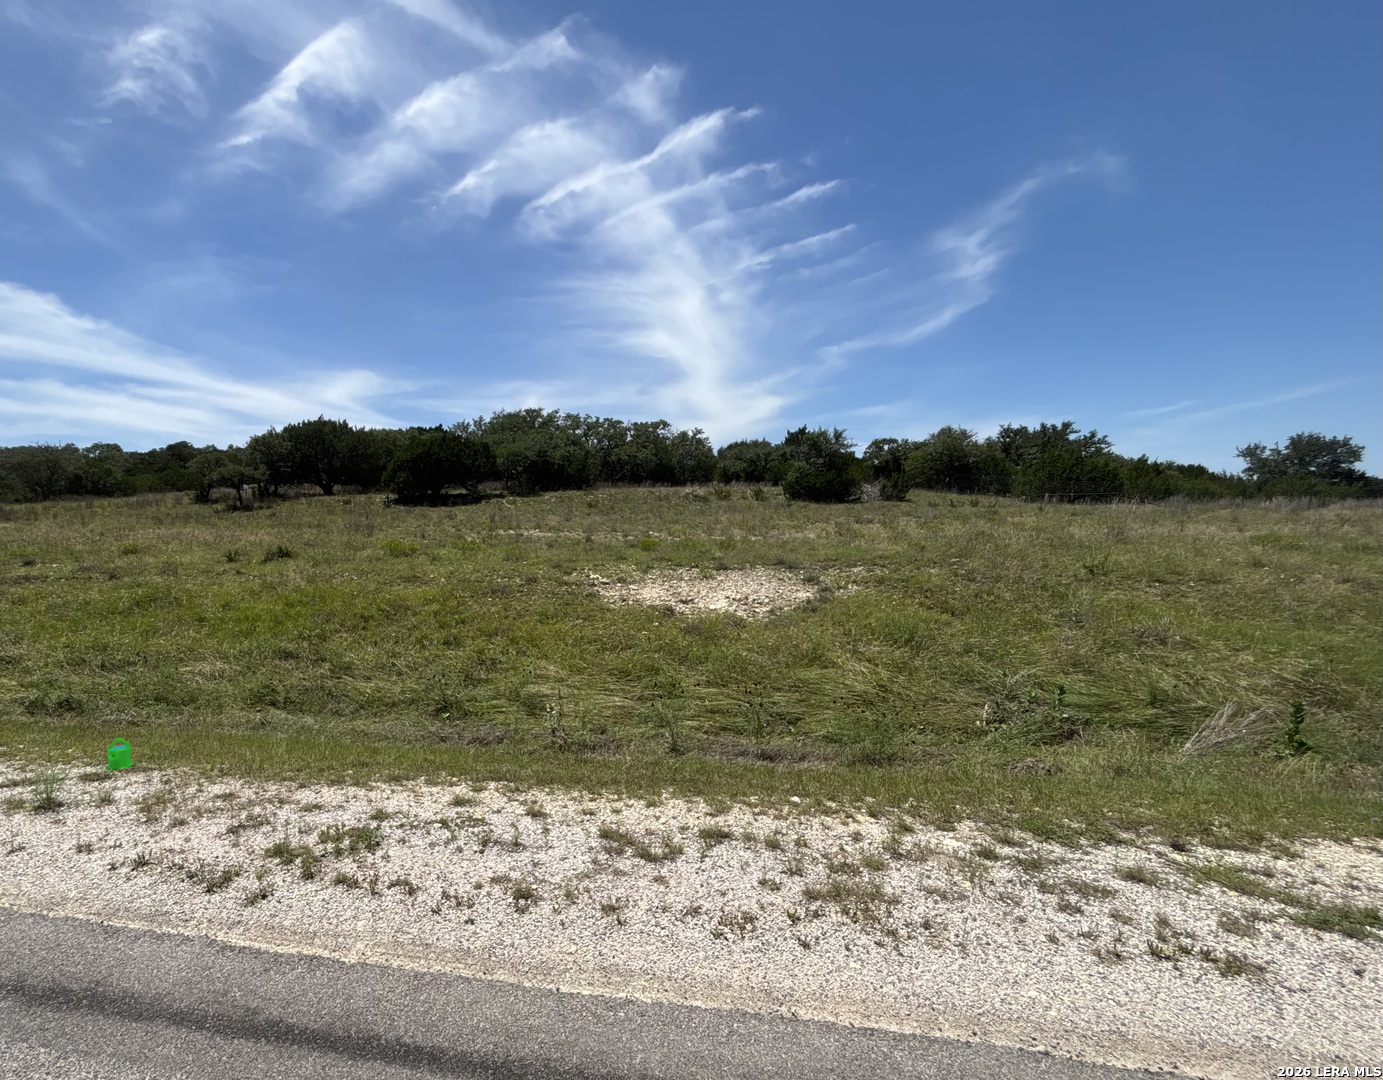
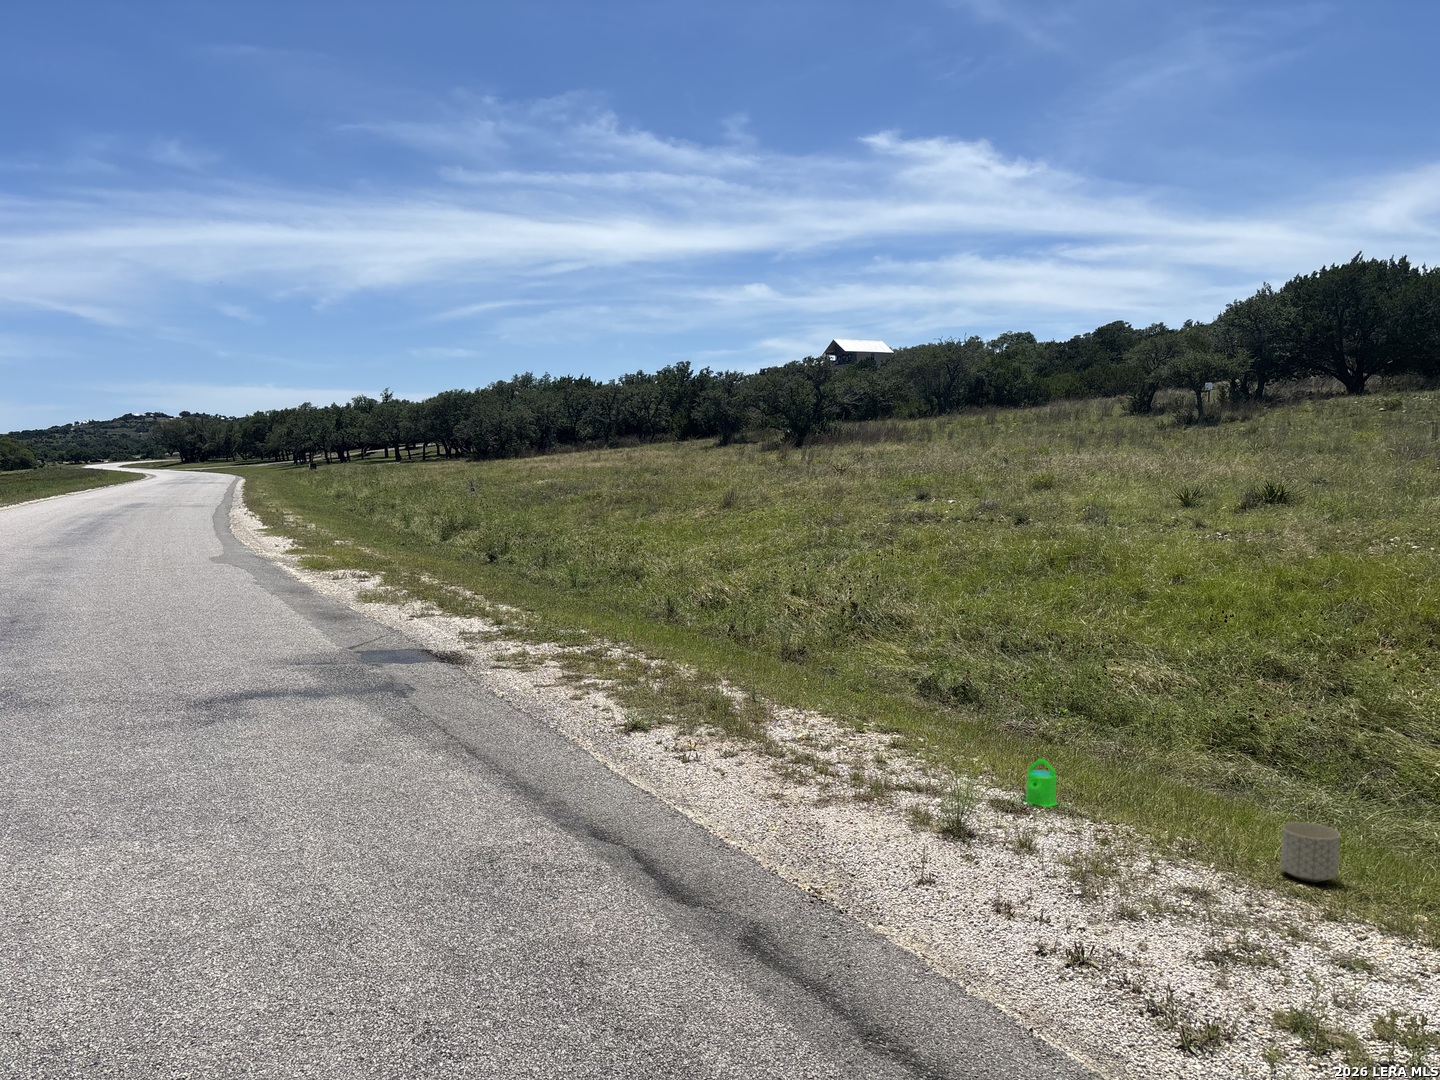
planter: none [280,735,312,768] -> present [1280,822,1340,883]

